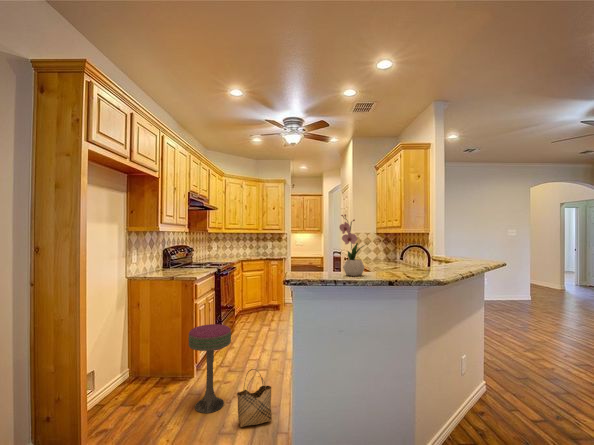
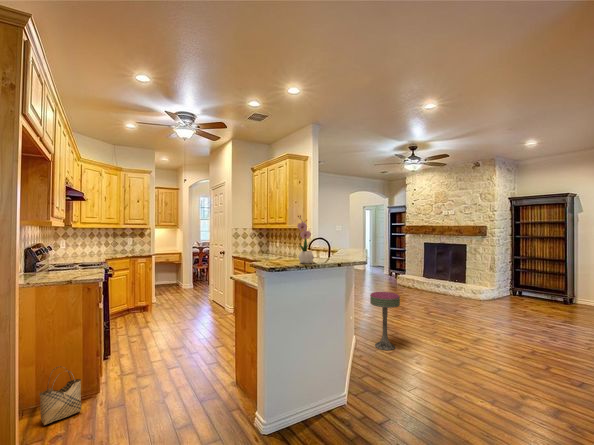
bar stool: present [189,324,231,413] -> present [370,292,400,350]
woven basket: present [237,369,272,427] -> present [39,366,81,425]

